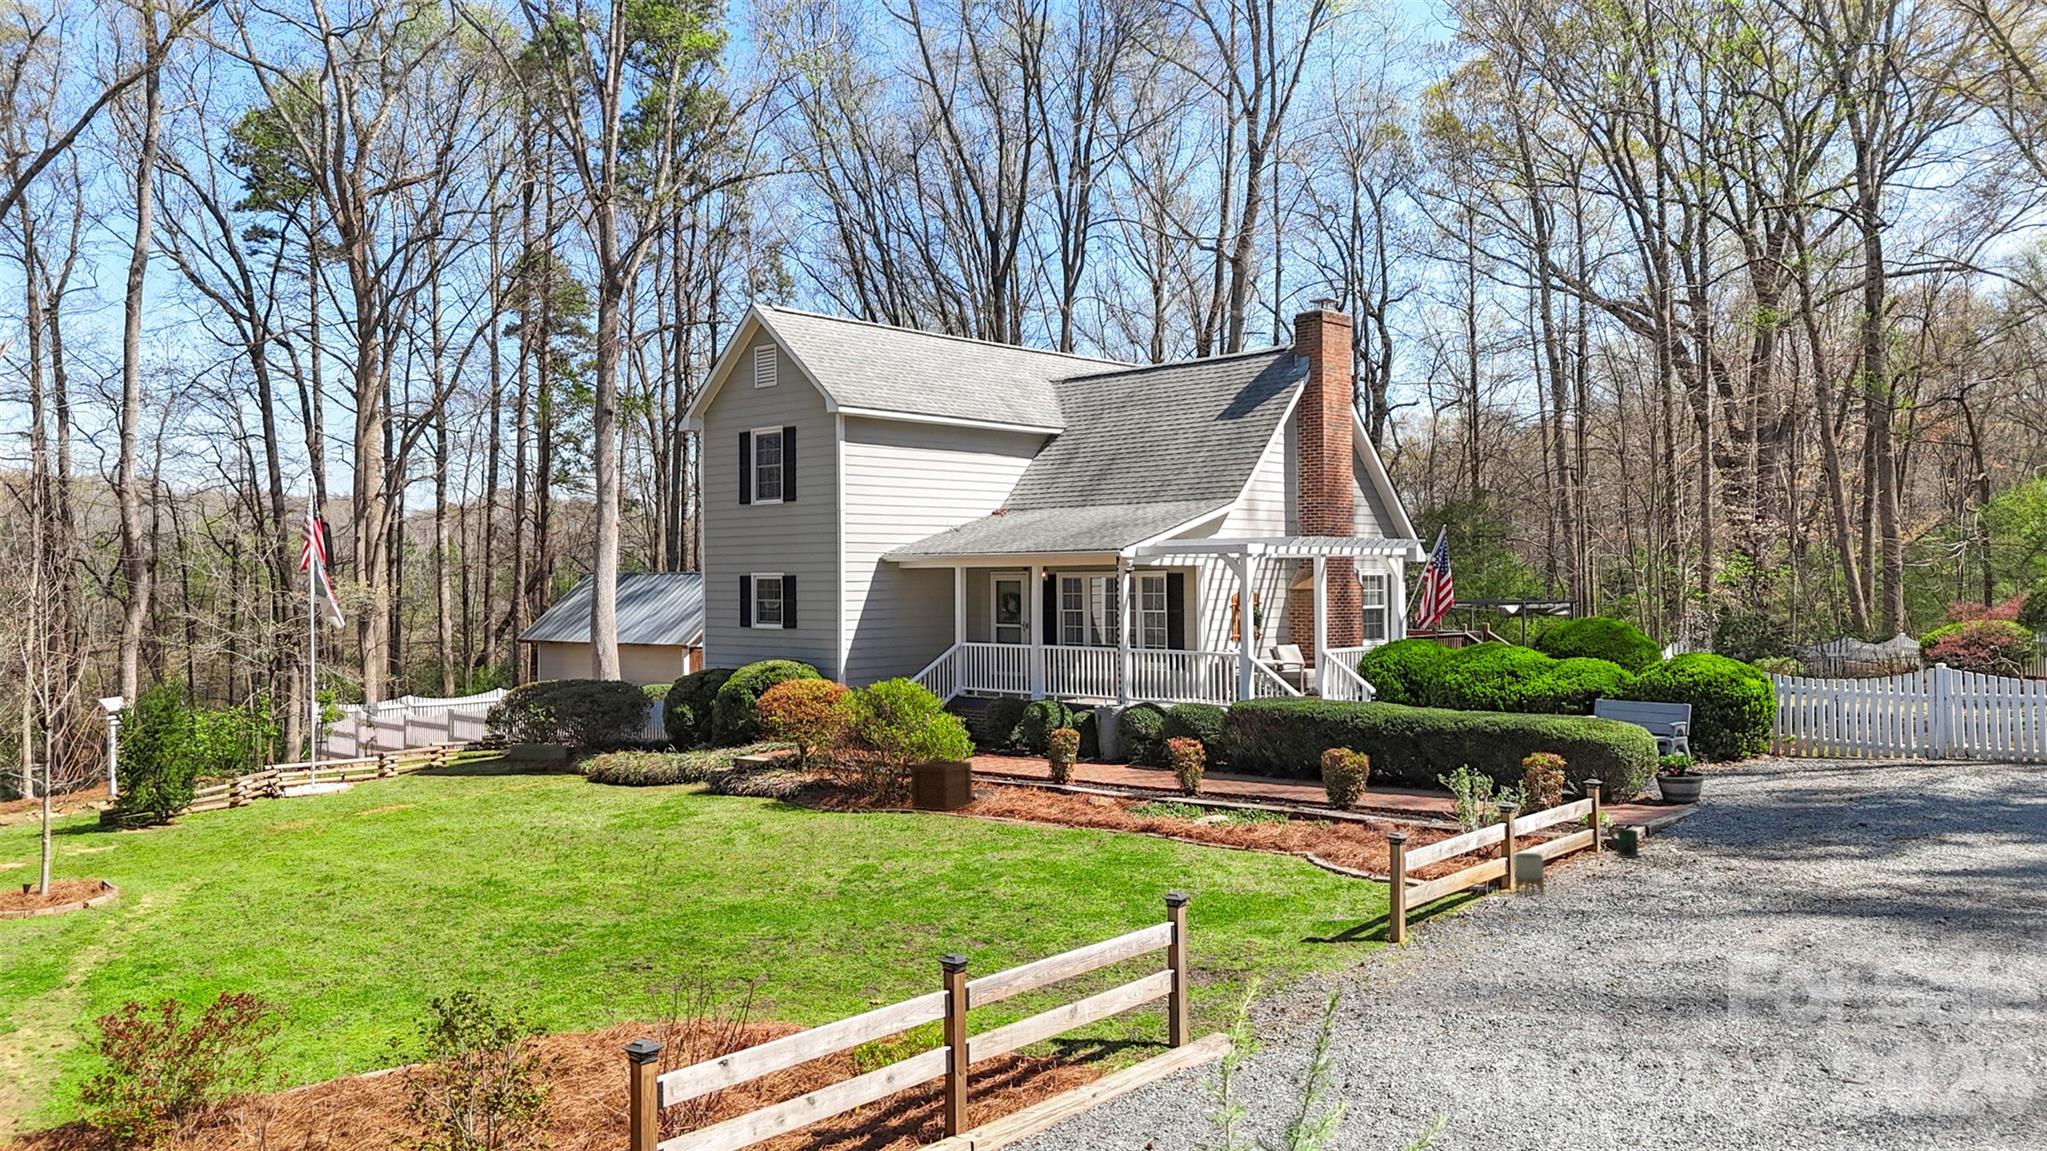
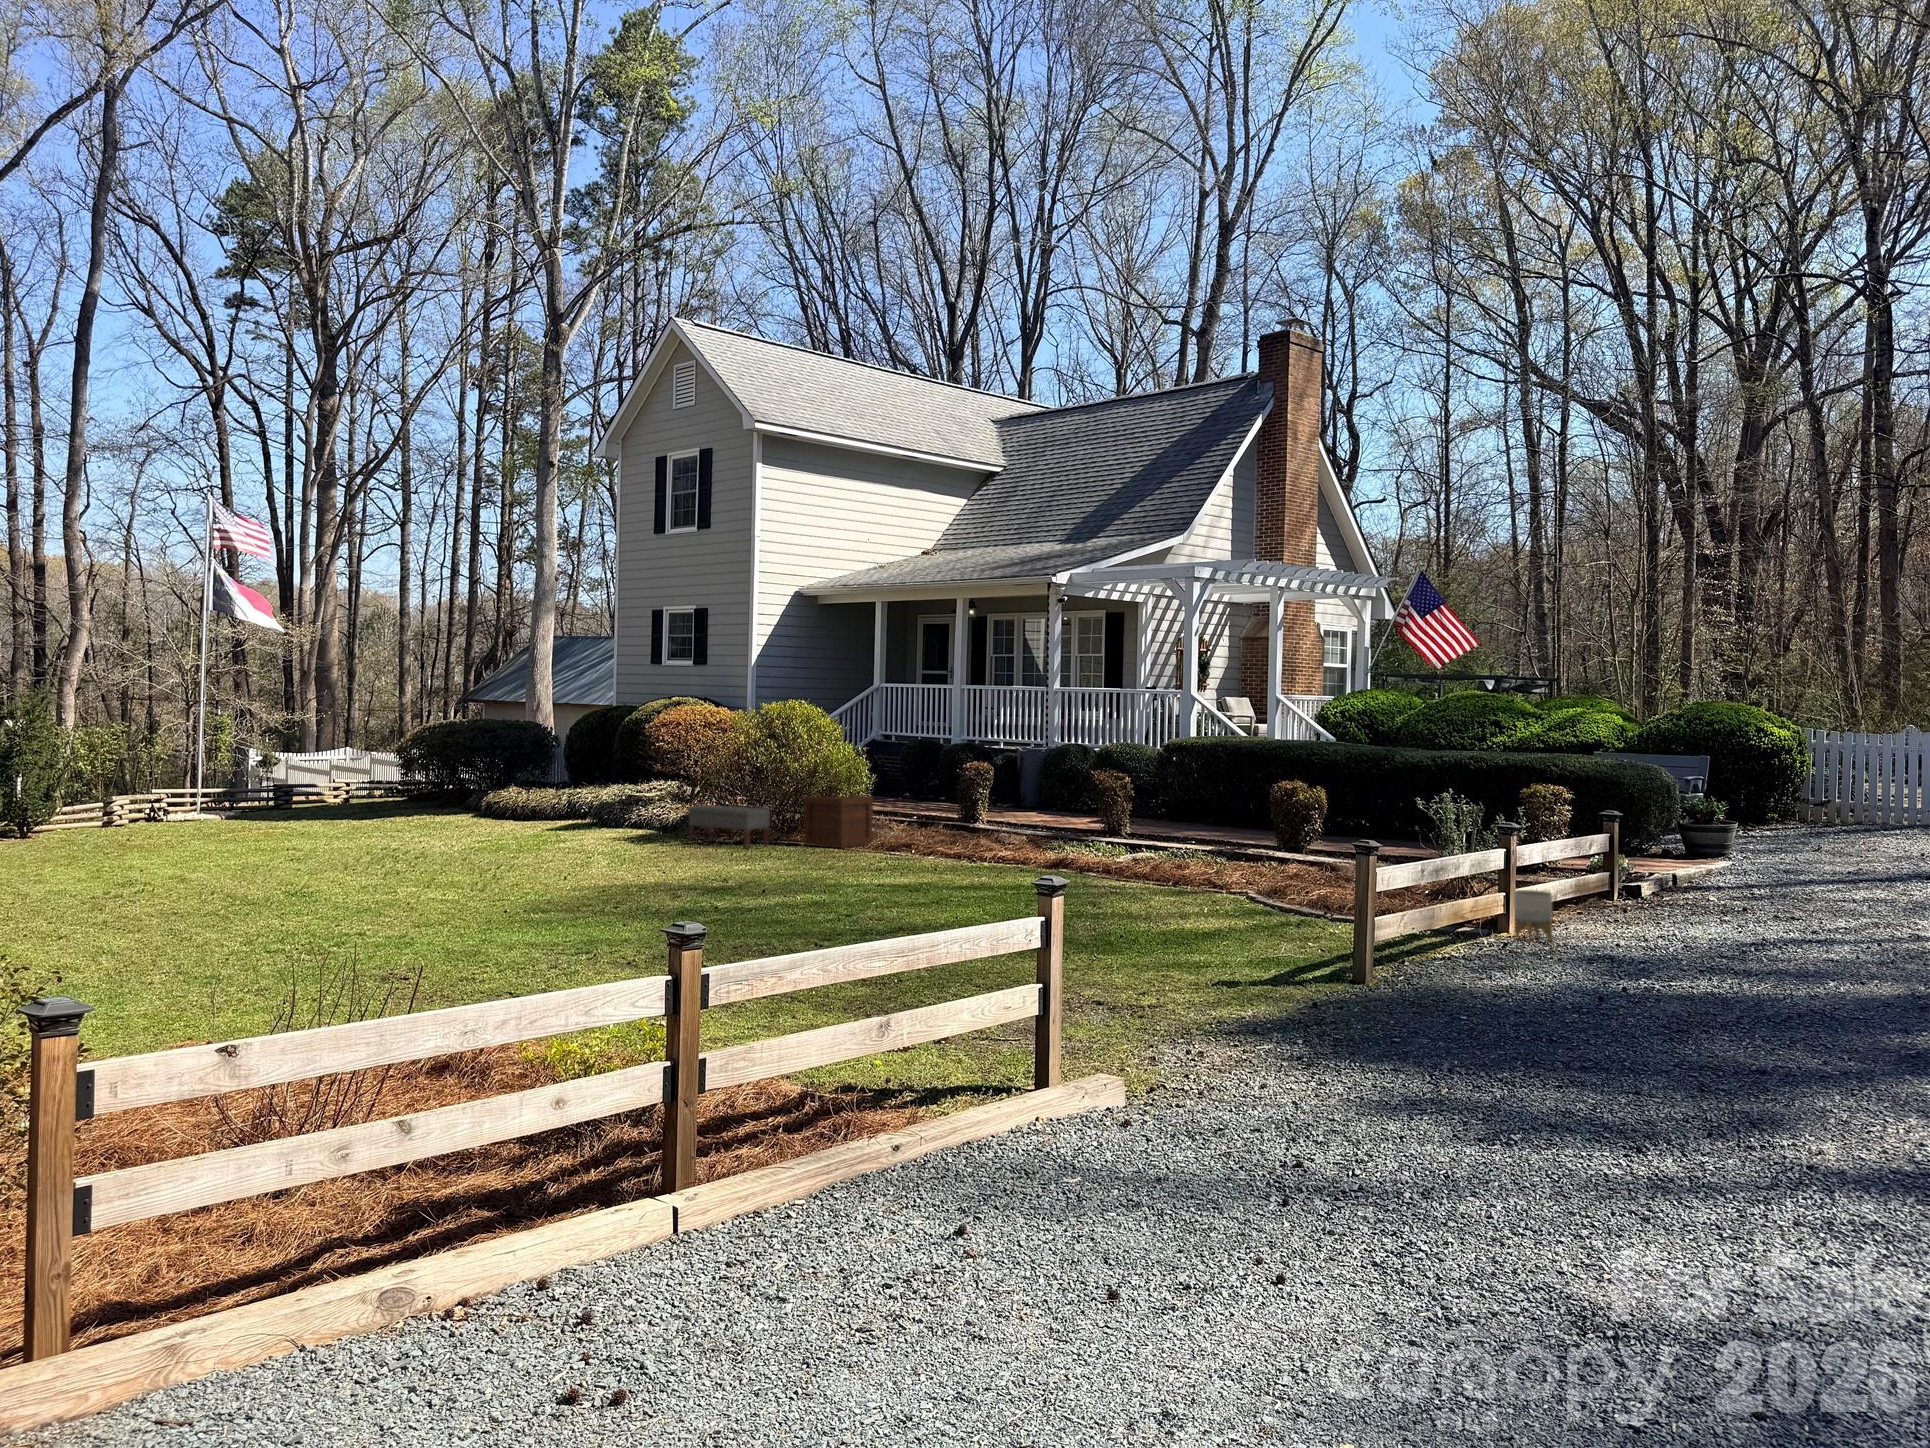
bench: present [509,743,566,772] -> present [688,805,770,849]
watering can: present [1603,824,1638,858] -> none [1618,868,1675,910]

